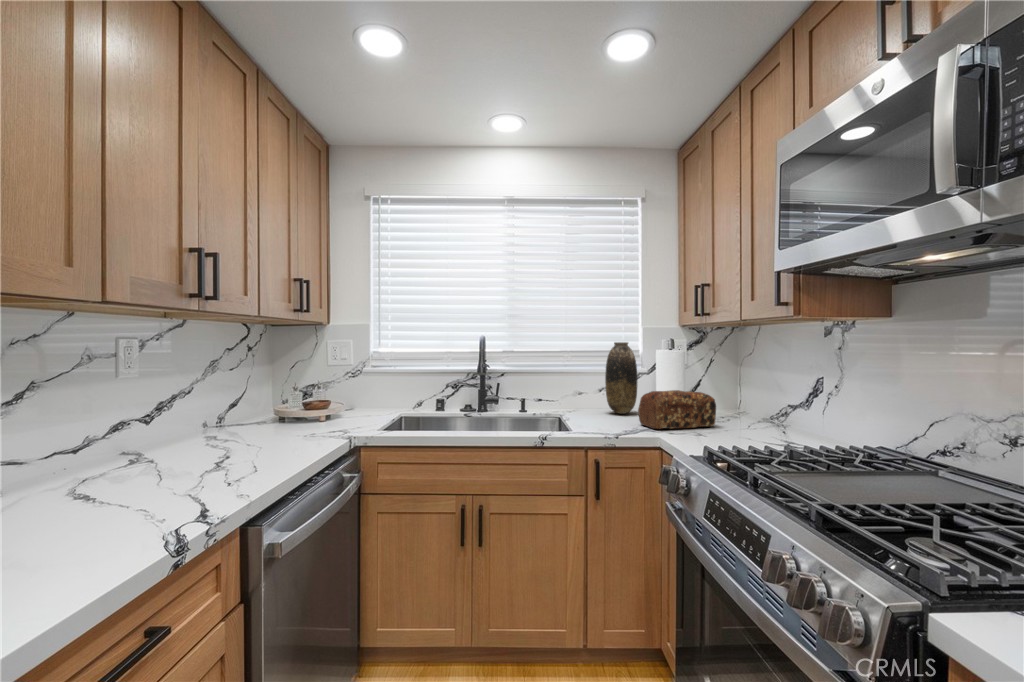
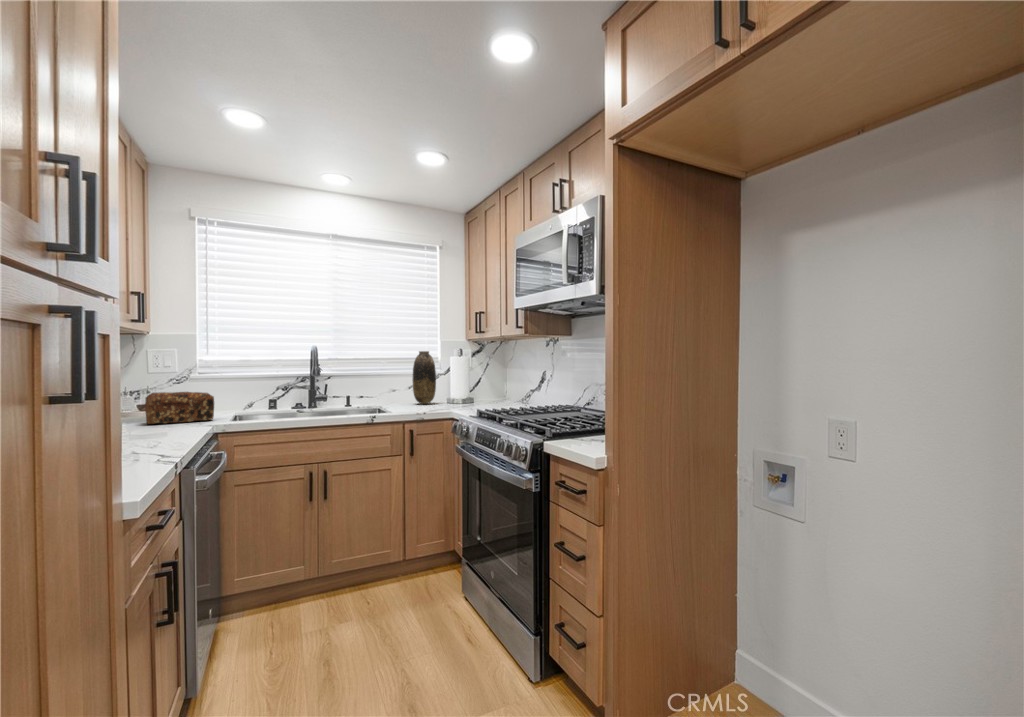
bread loaf: present [638,390,716,429] -> present [145,392,214,425]

